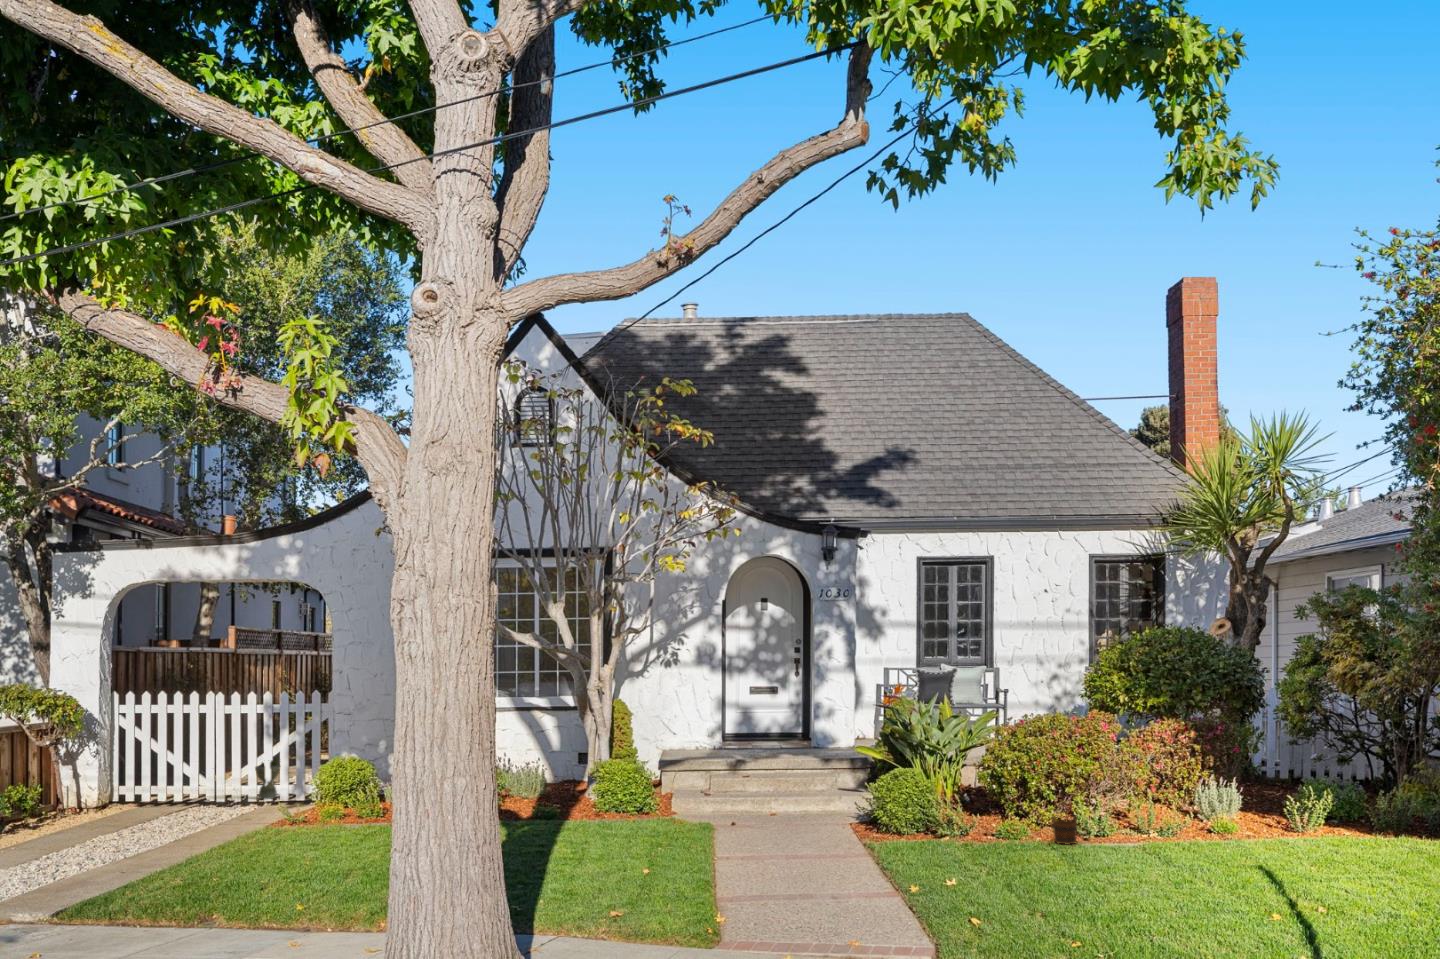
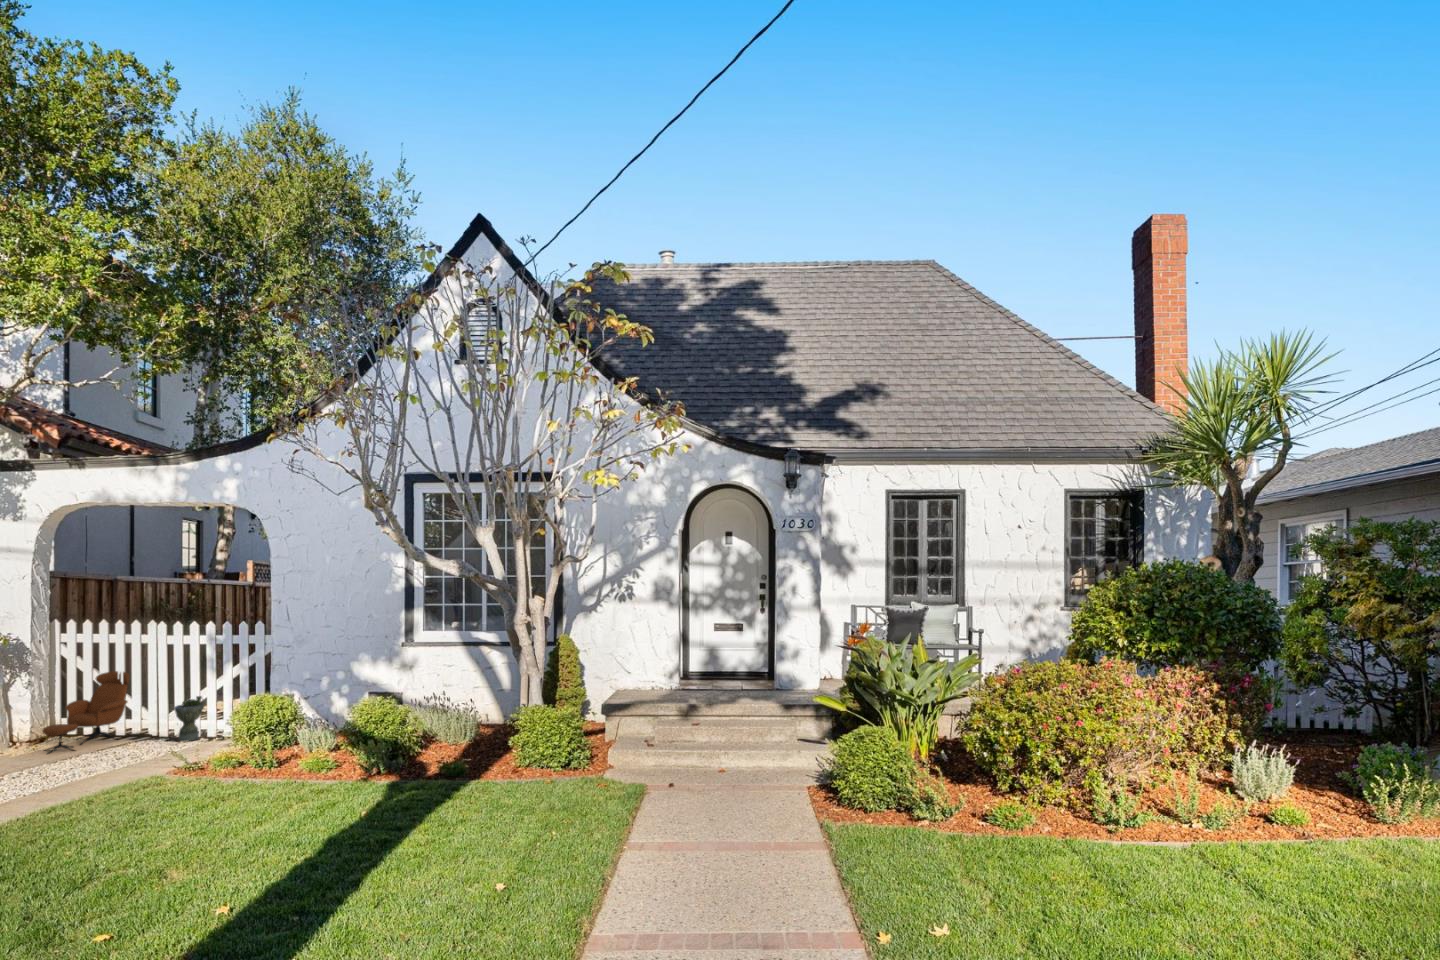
lounge chair: none [144,735,210,810] -> present [43,671,129,753]
wooden bucket: present [1052,802,1077,845] -> none [1058,775,1090,829]

